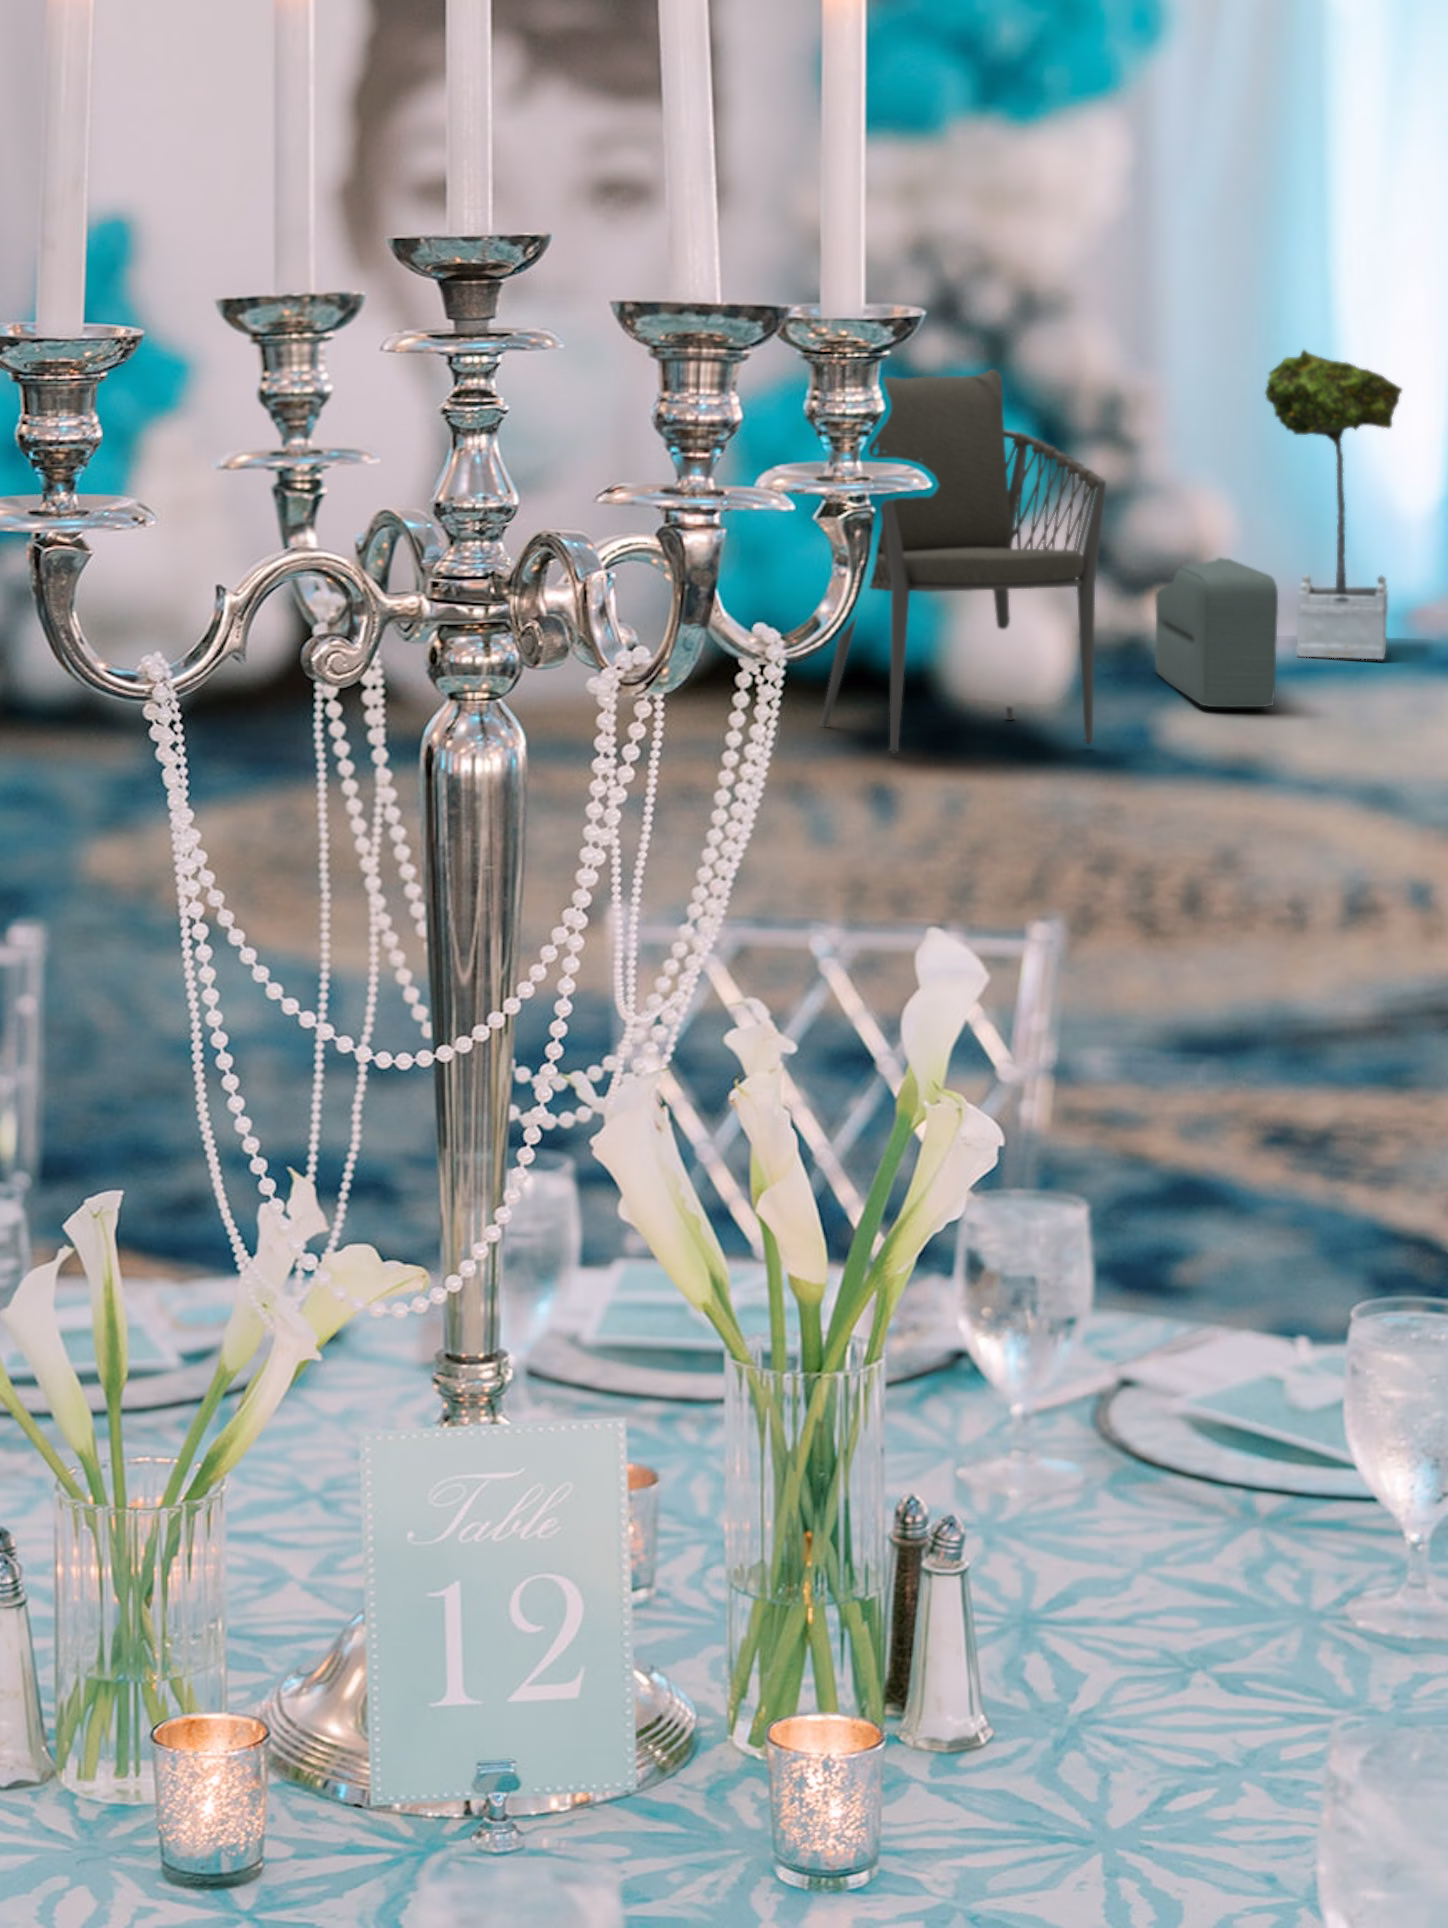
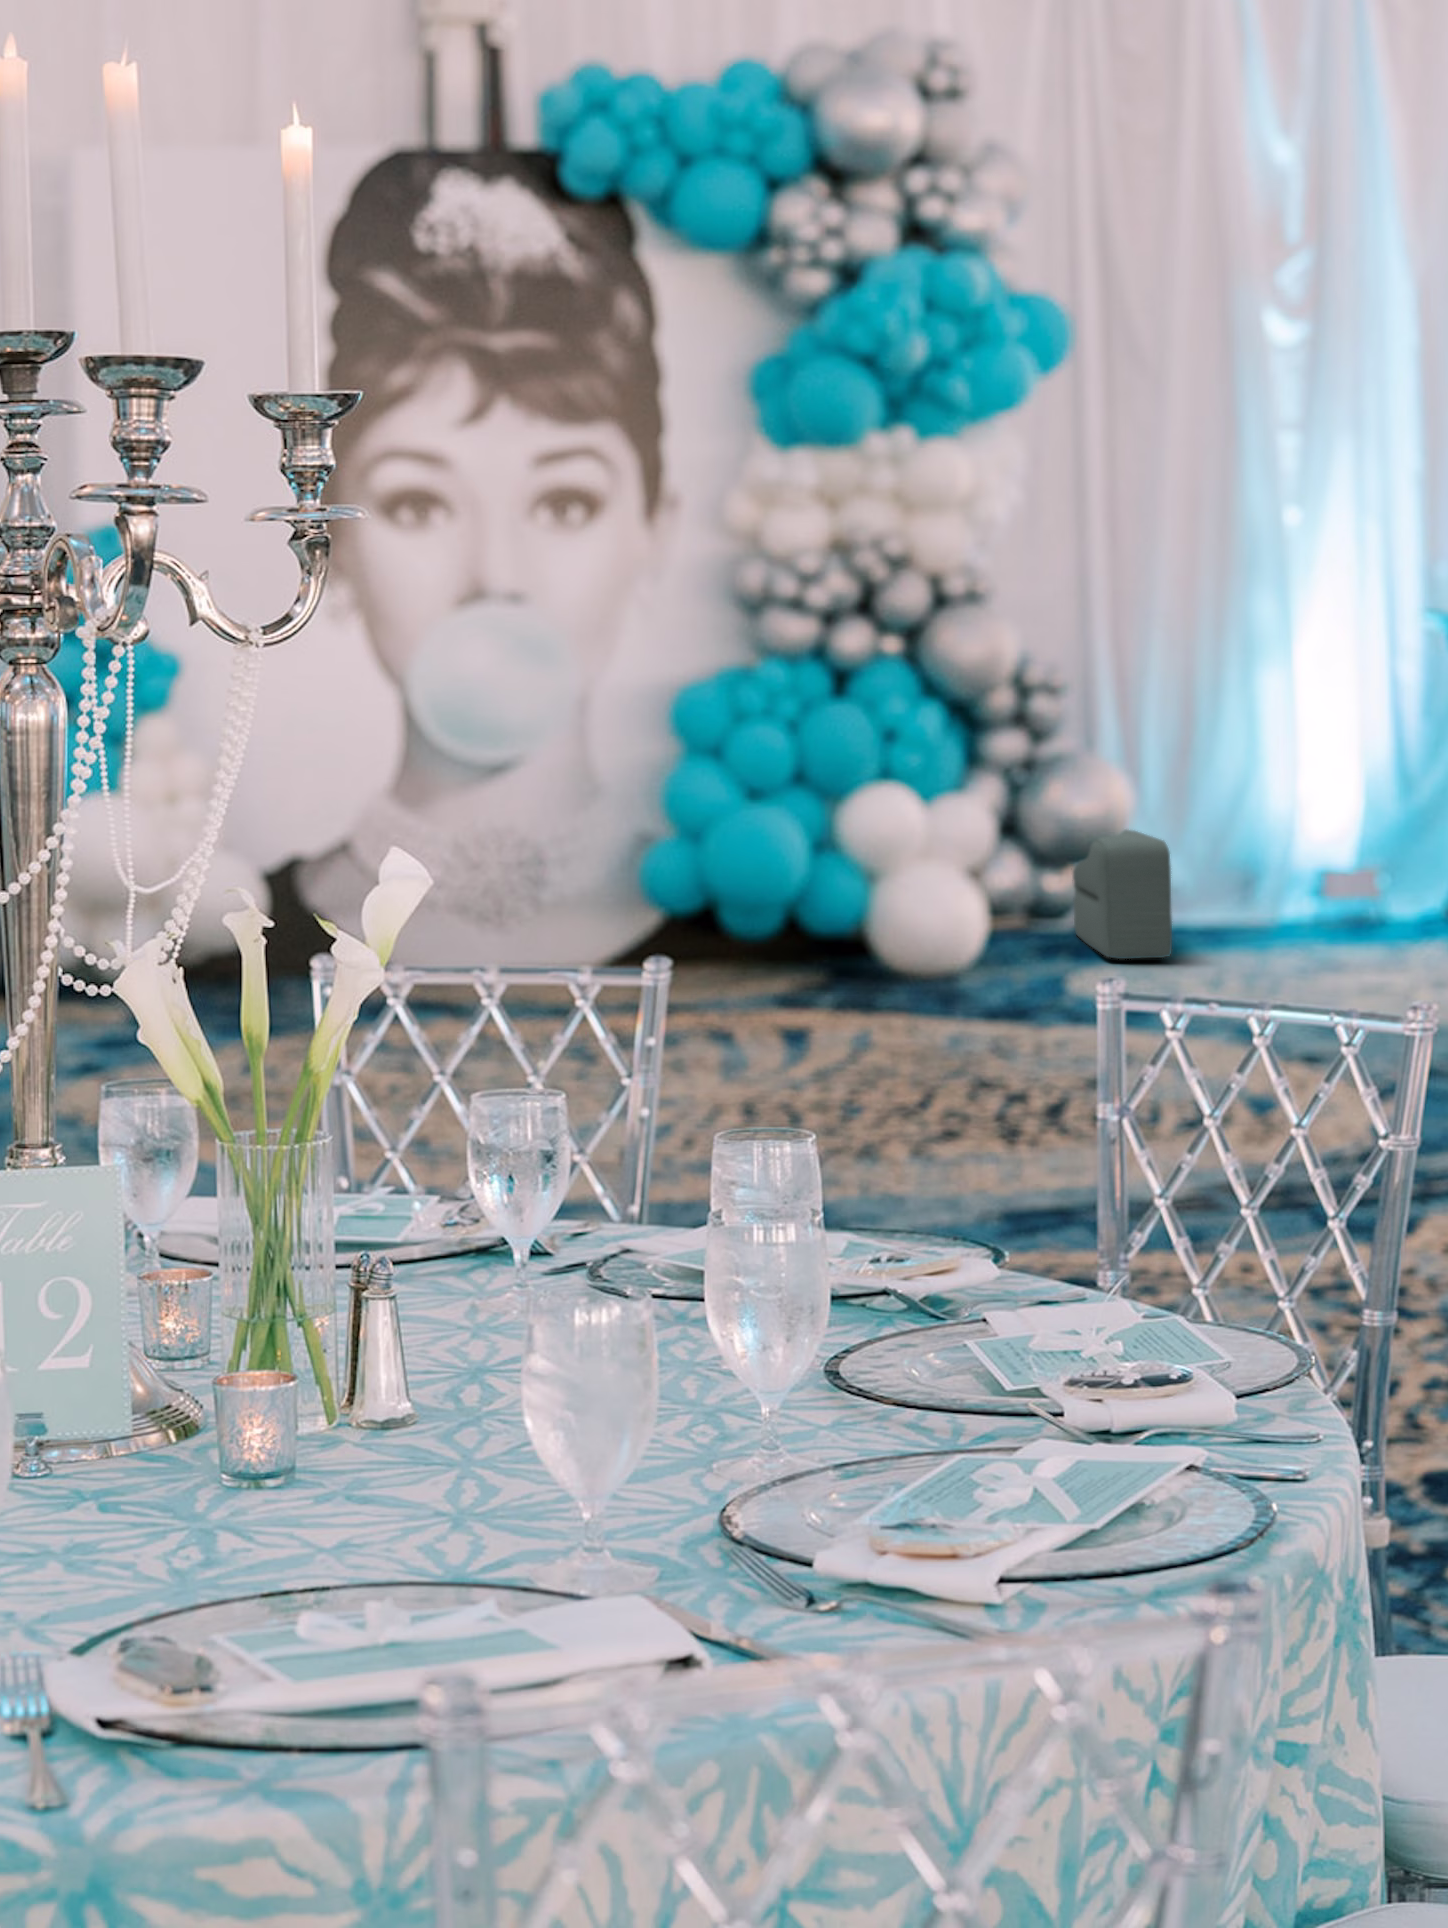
potted tree: present [1265,350,1402,659] -> none [1167,646,1289,921]
armchair: present [820,370,1106,753] -> none [753,661,1001,997]

